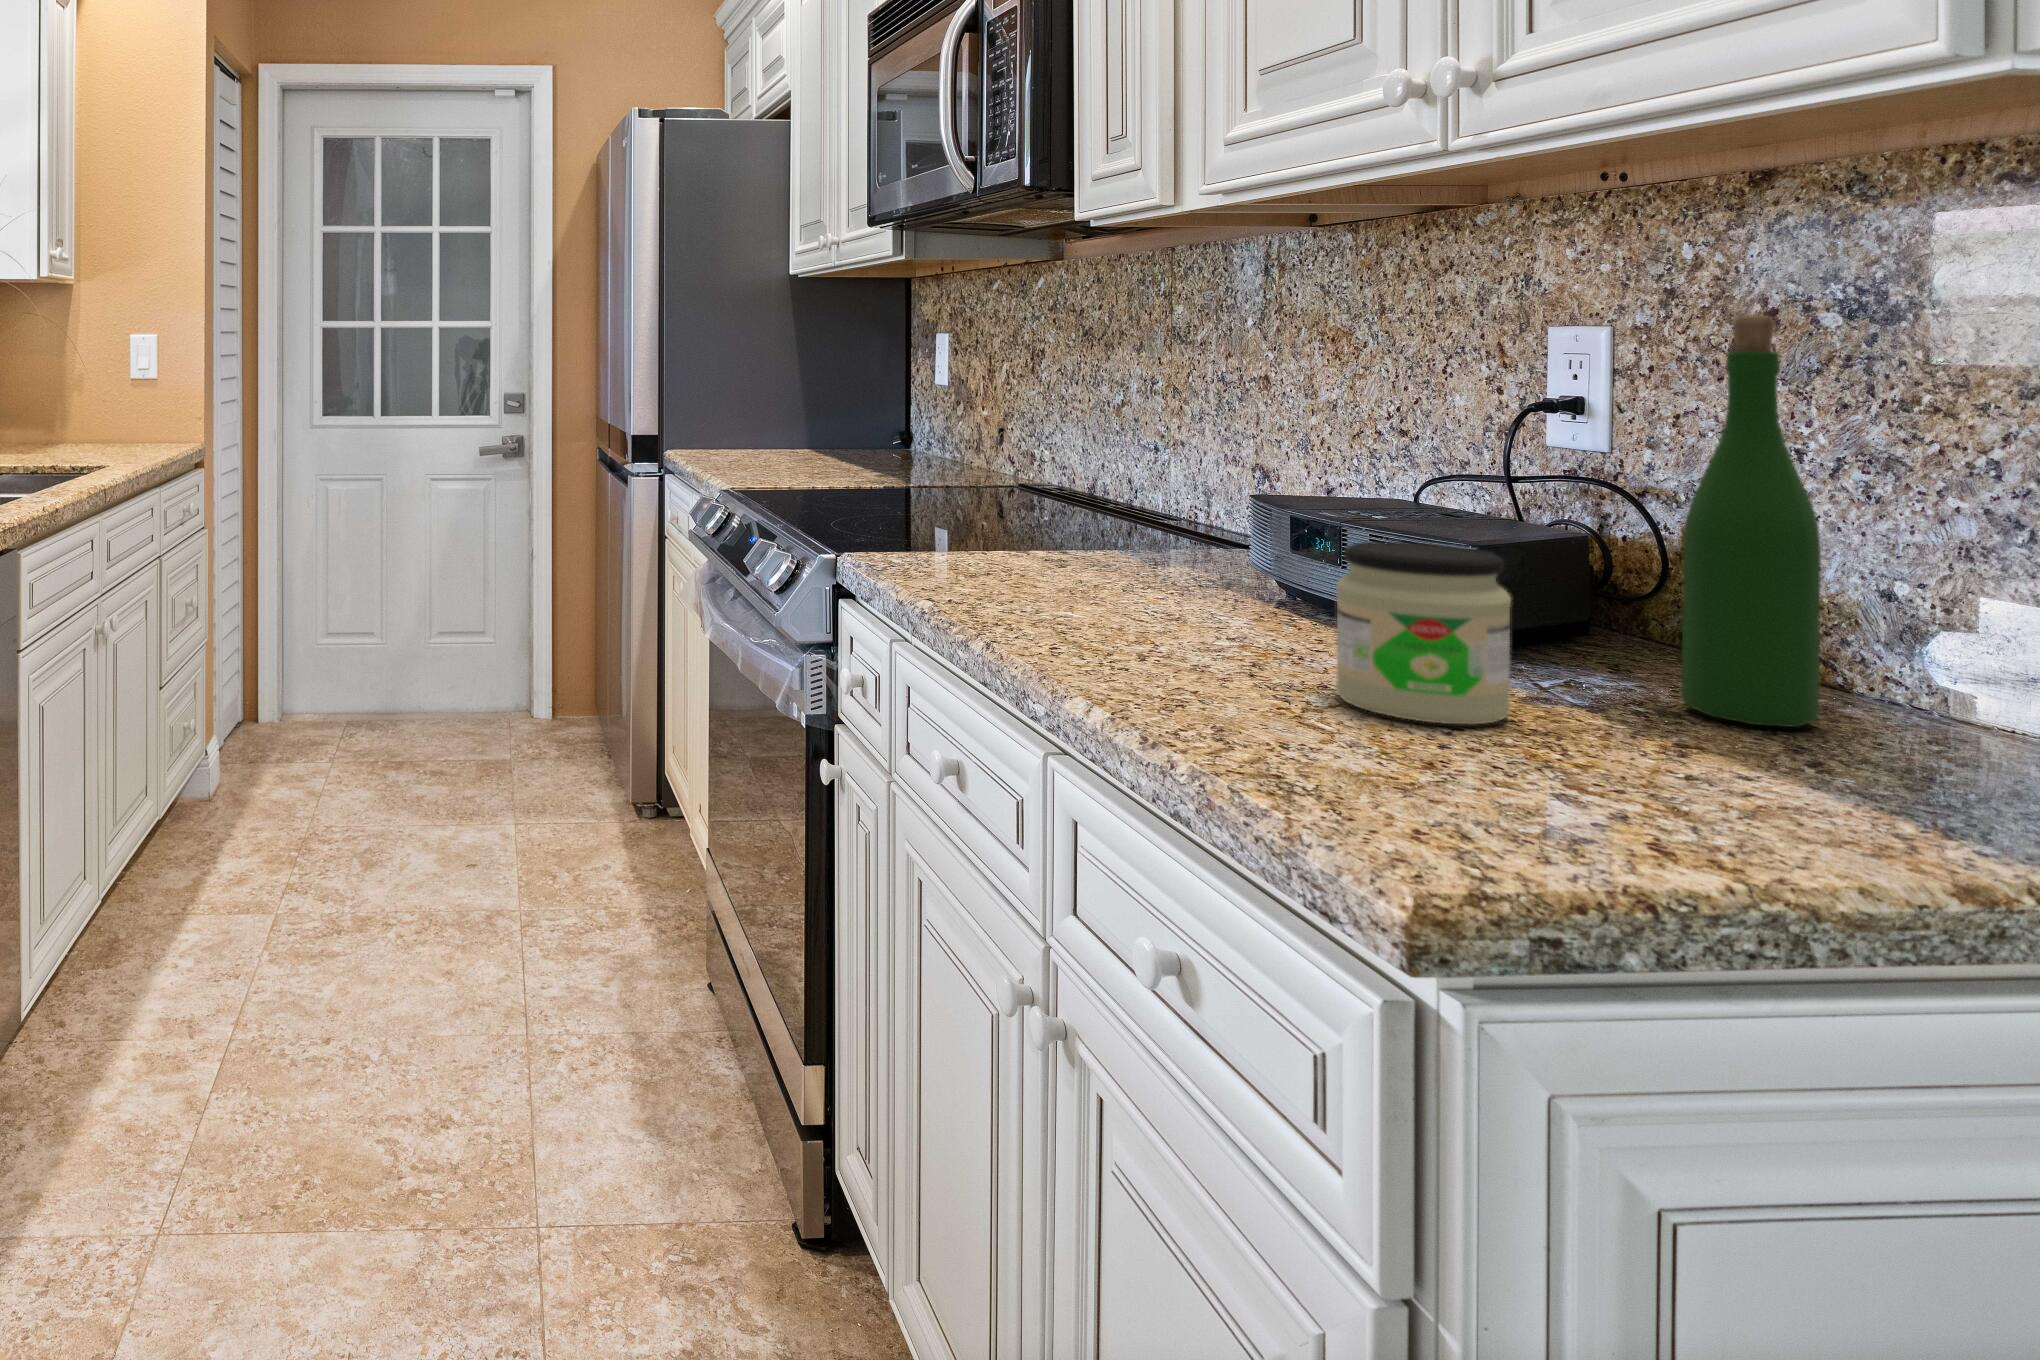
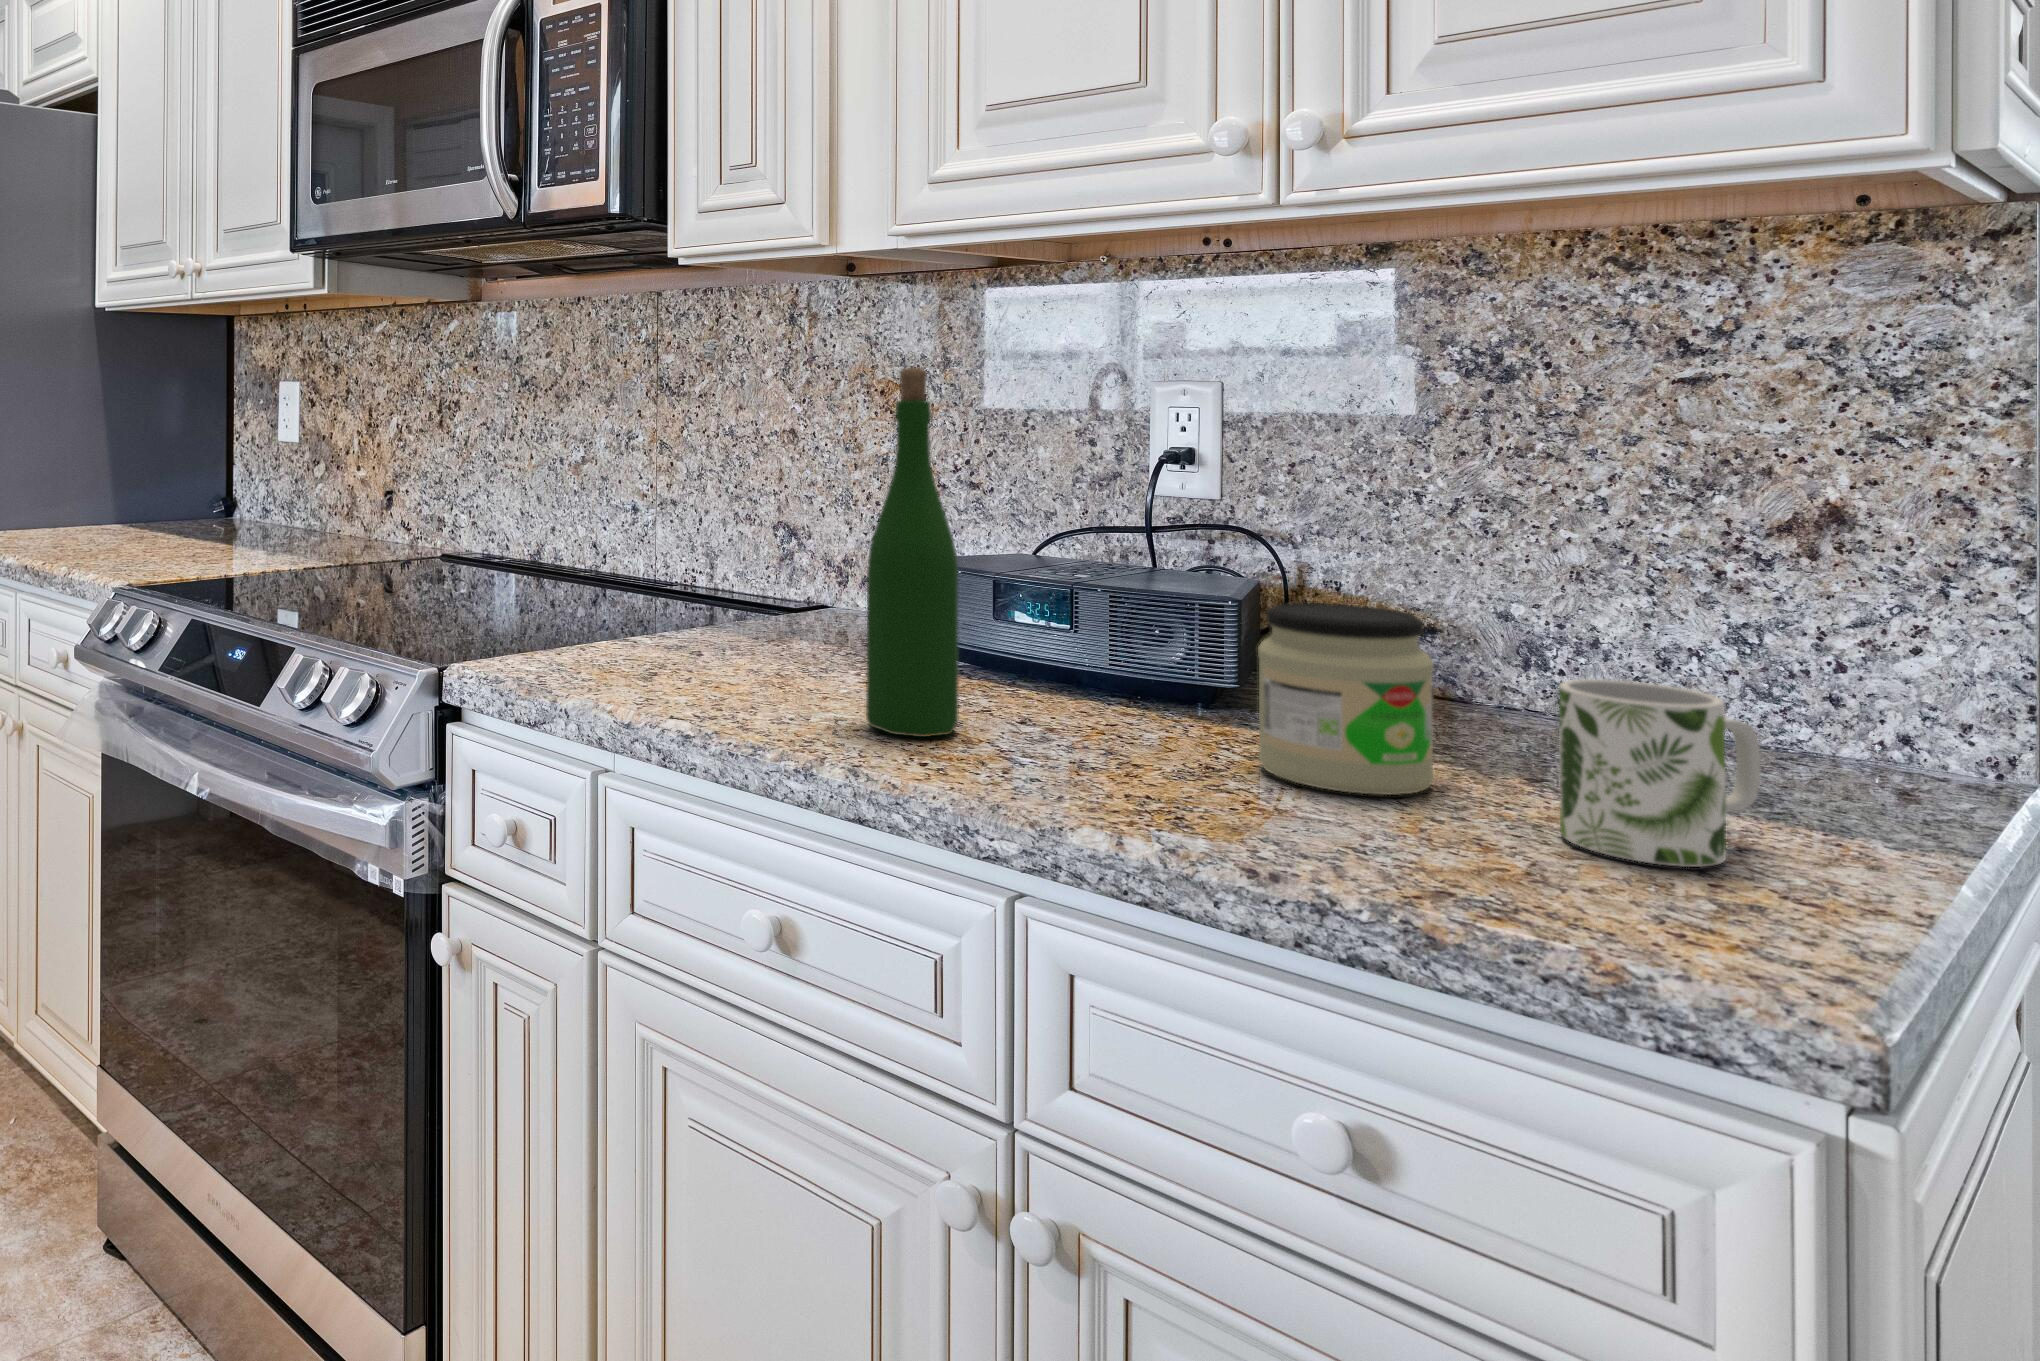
wine bottle: present [1681,314,1821,727] -> present [866,368,959,737]
mug: none [1496,622,1743,807] -> present [1559,679,1761,867]

